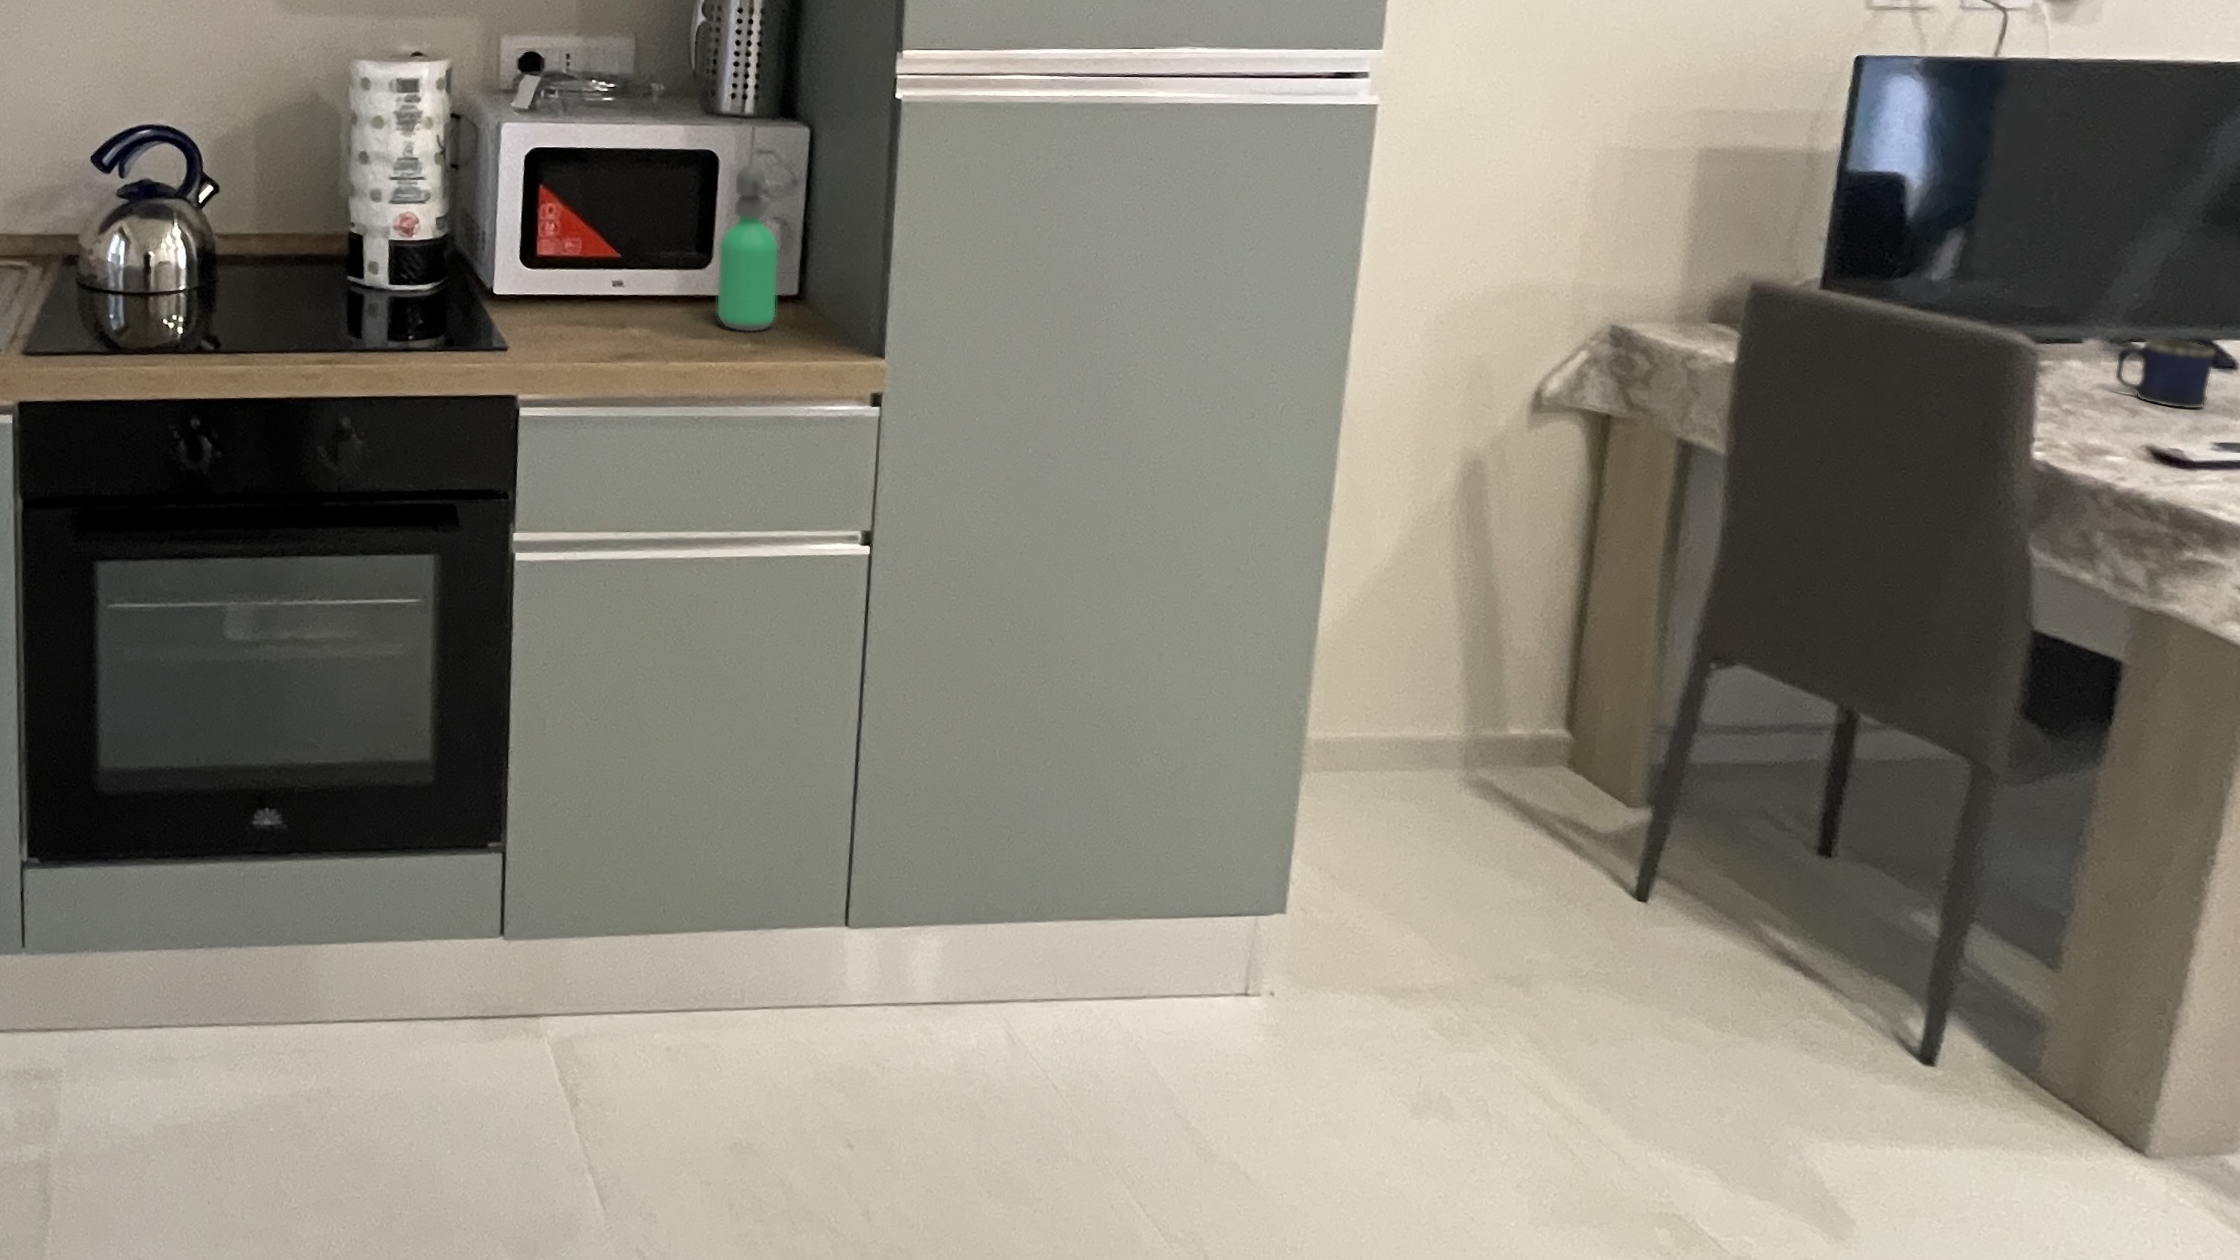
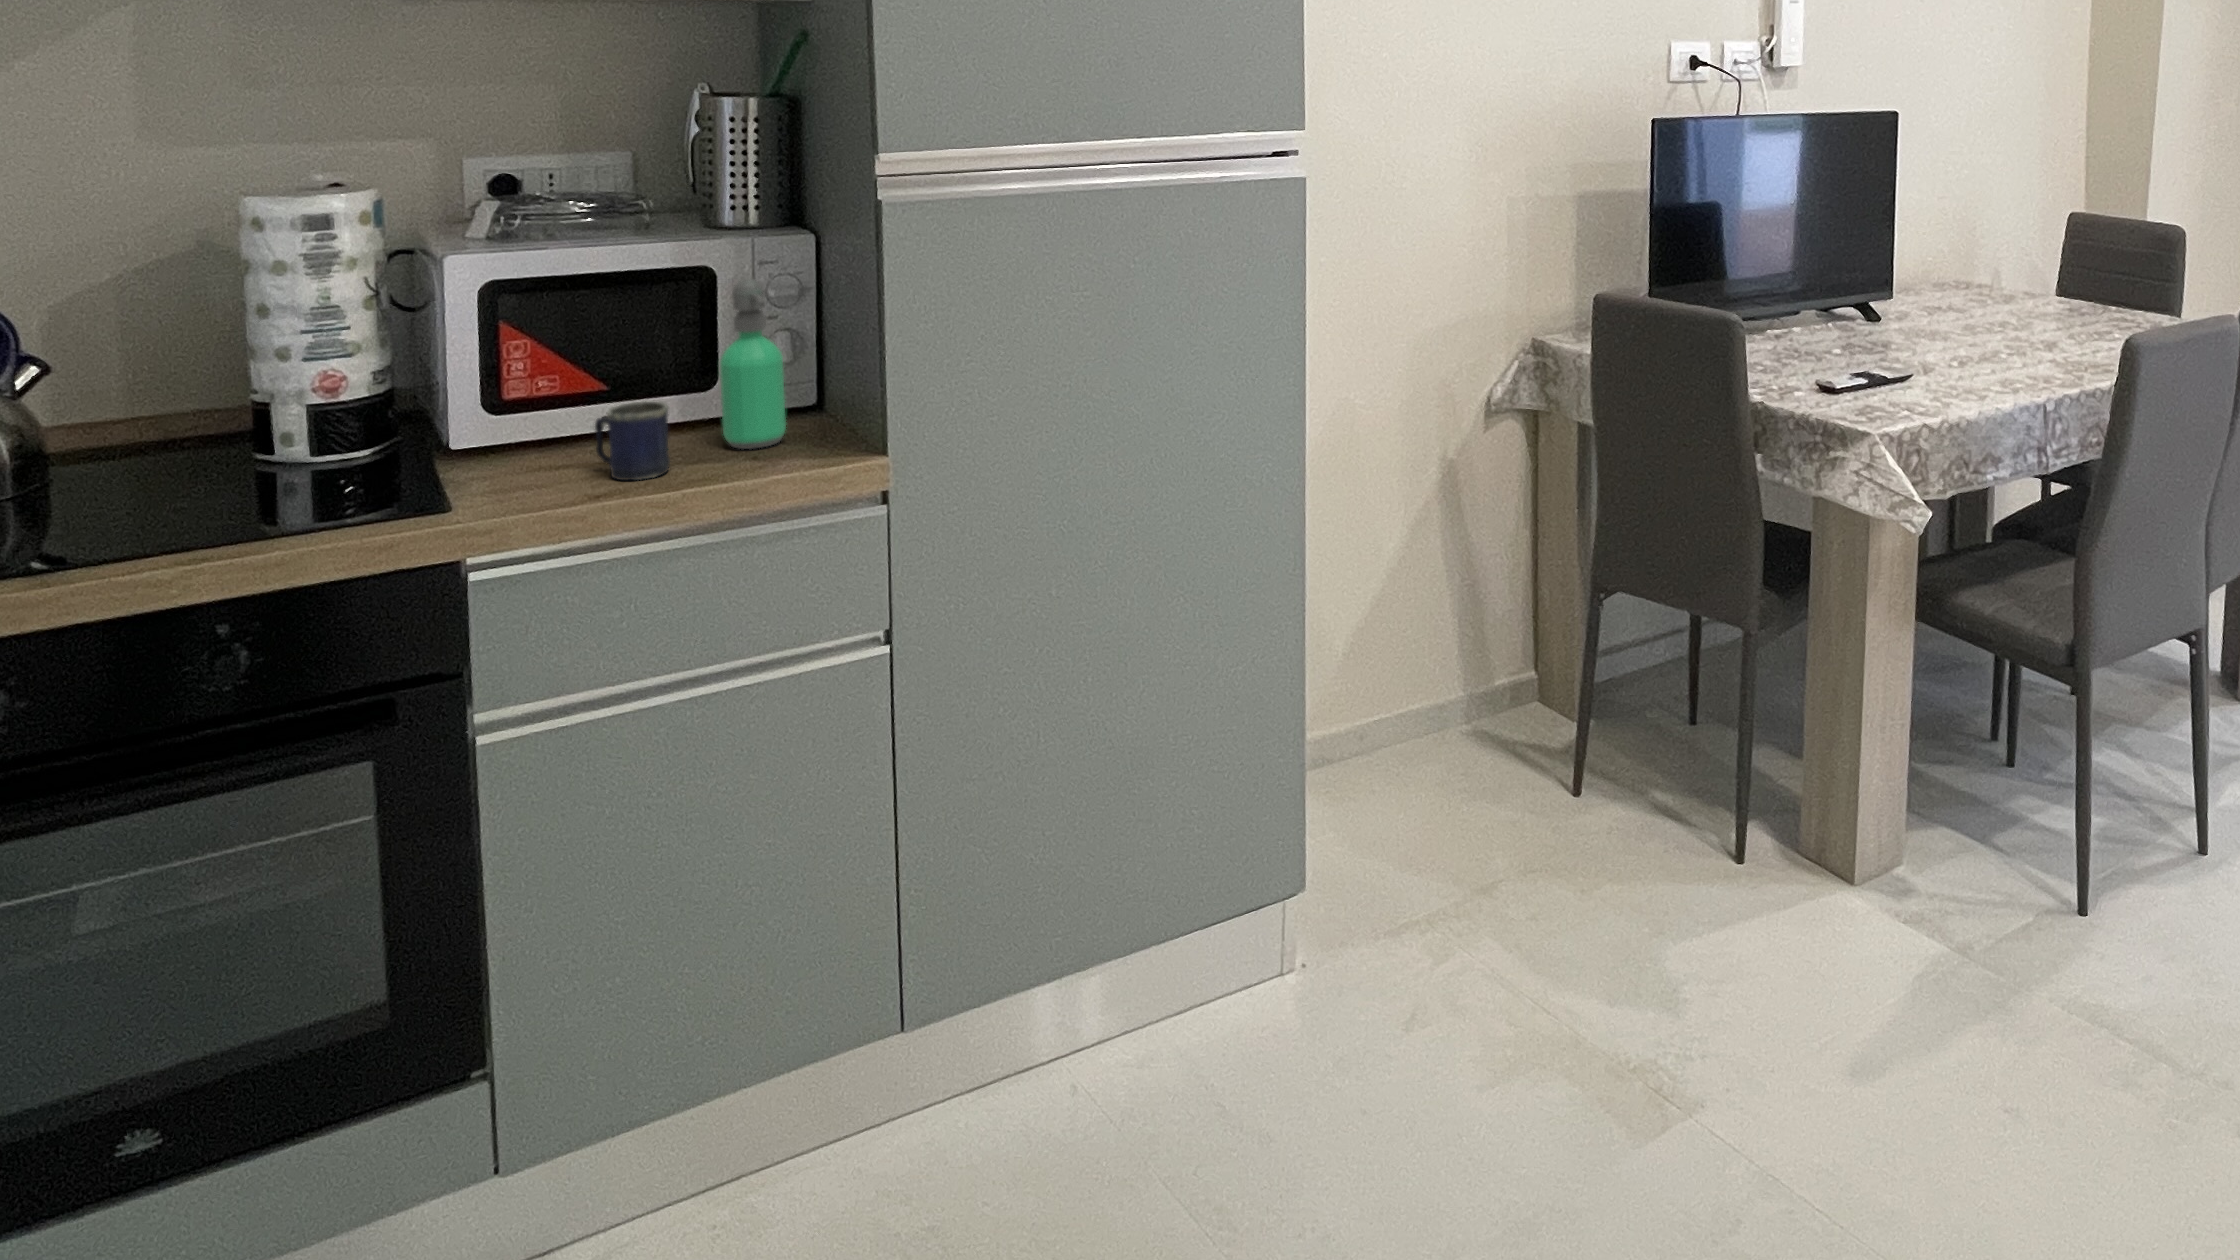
mug: present [2116,339,2215,408] -> present [595,402,670,480]

